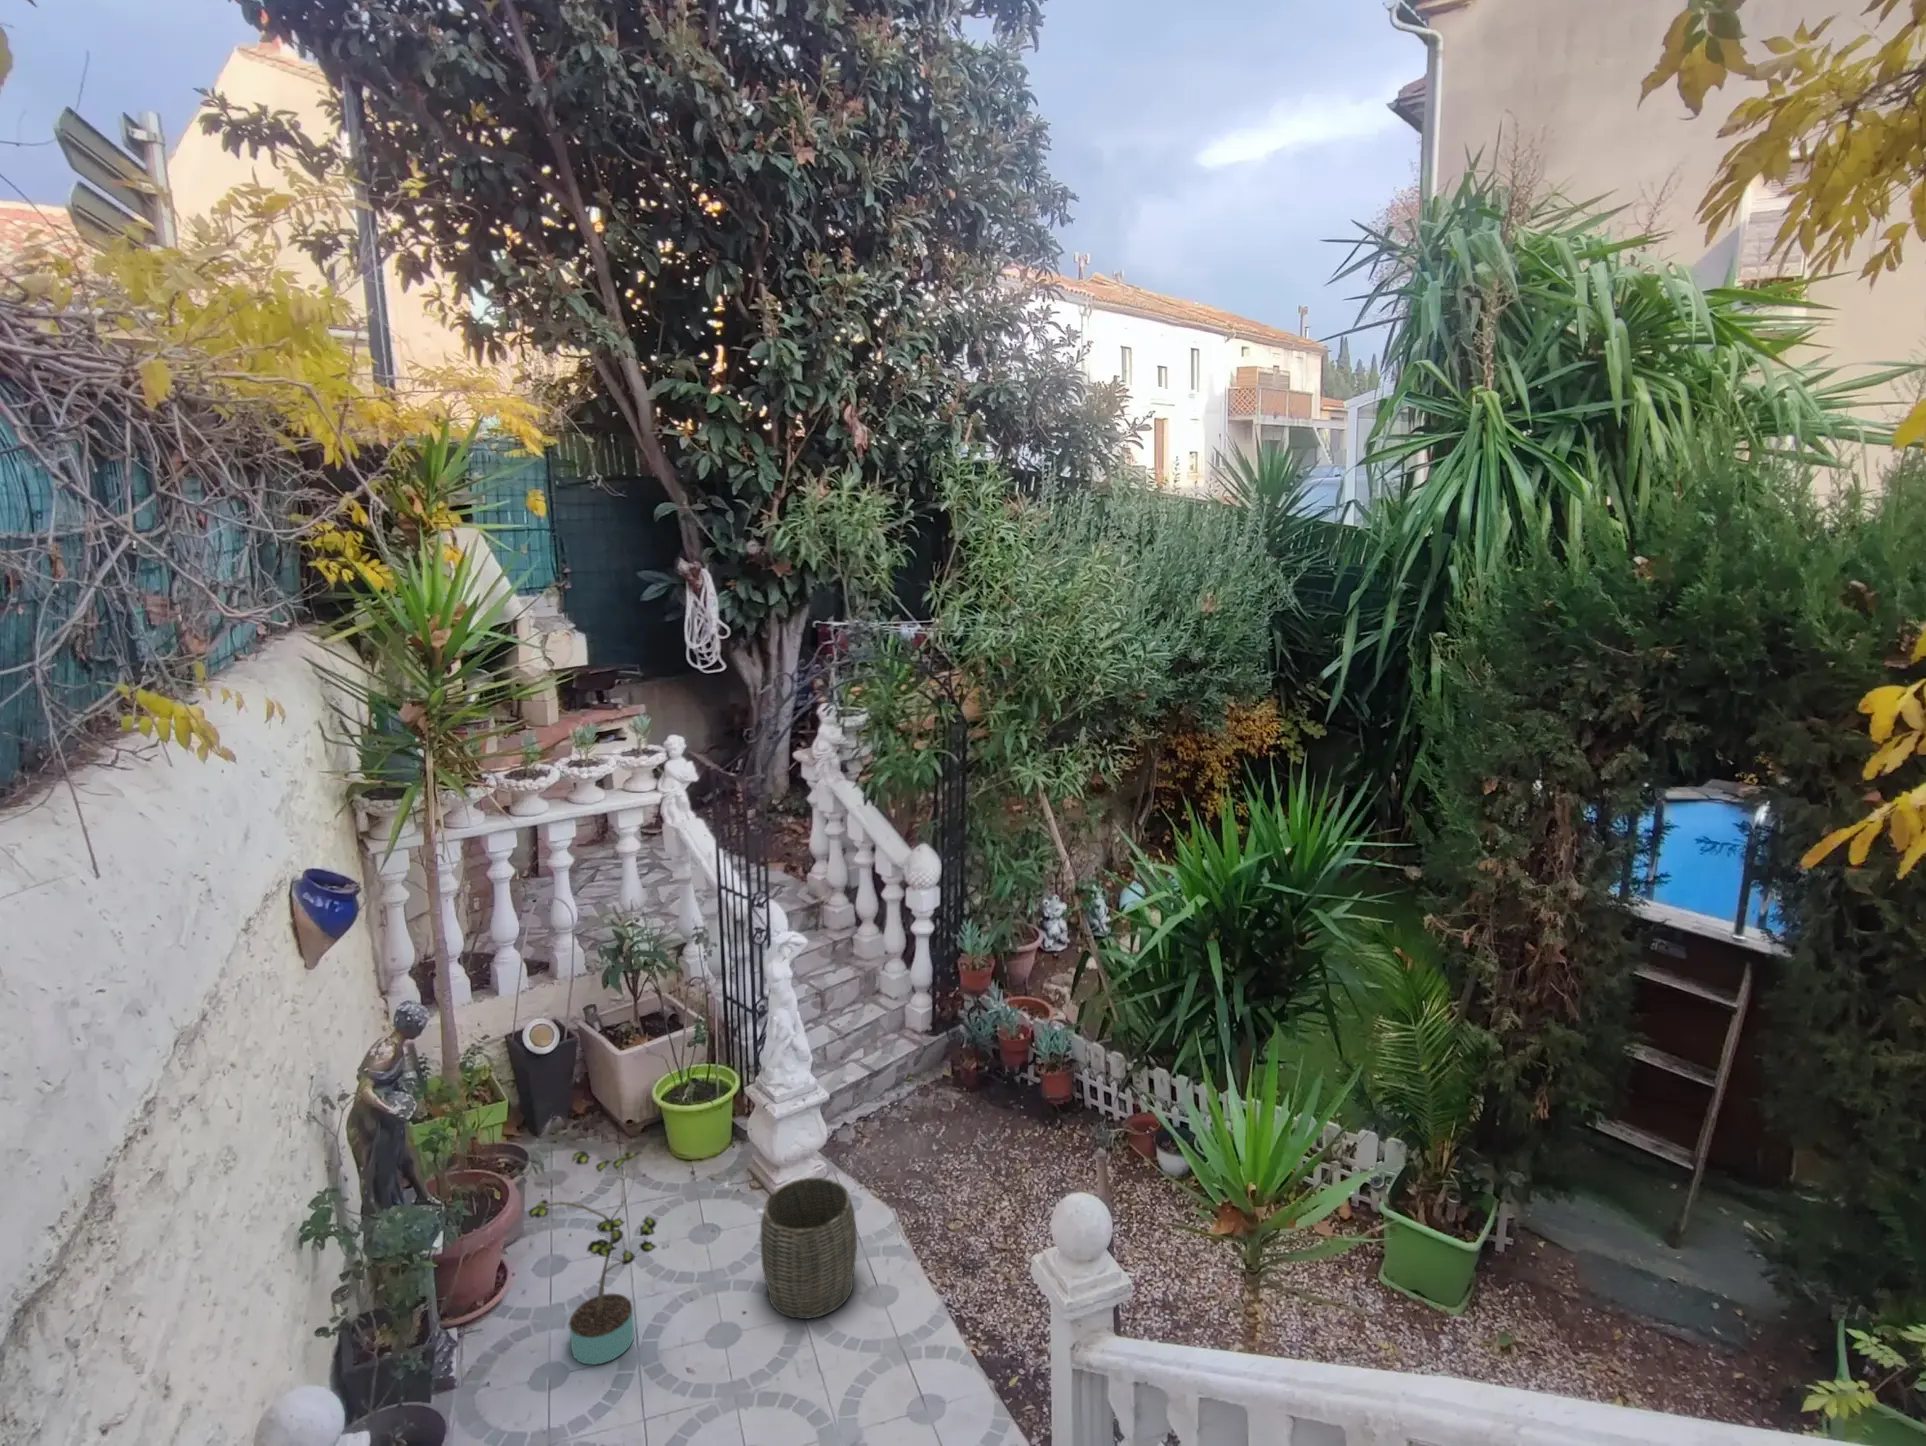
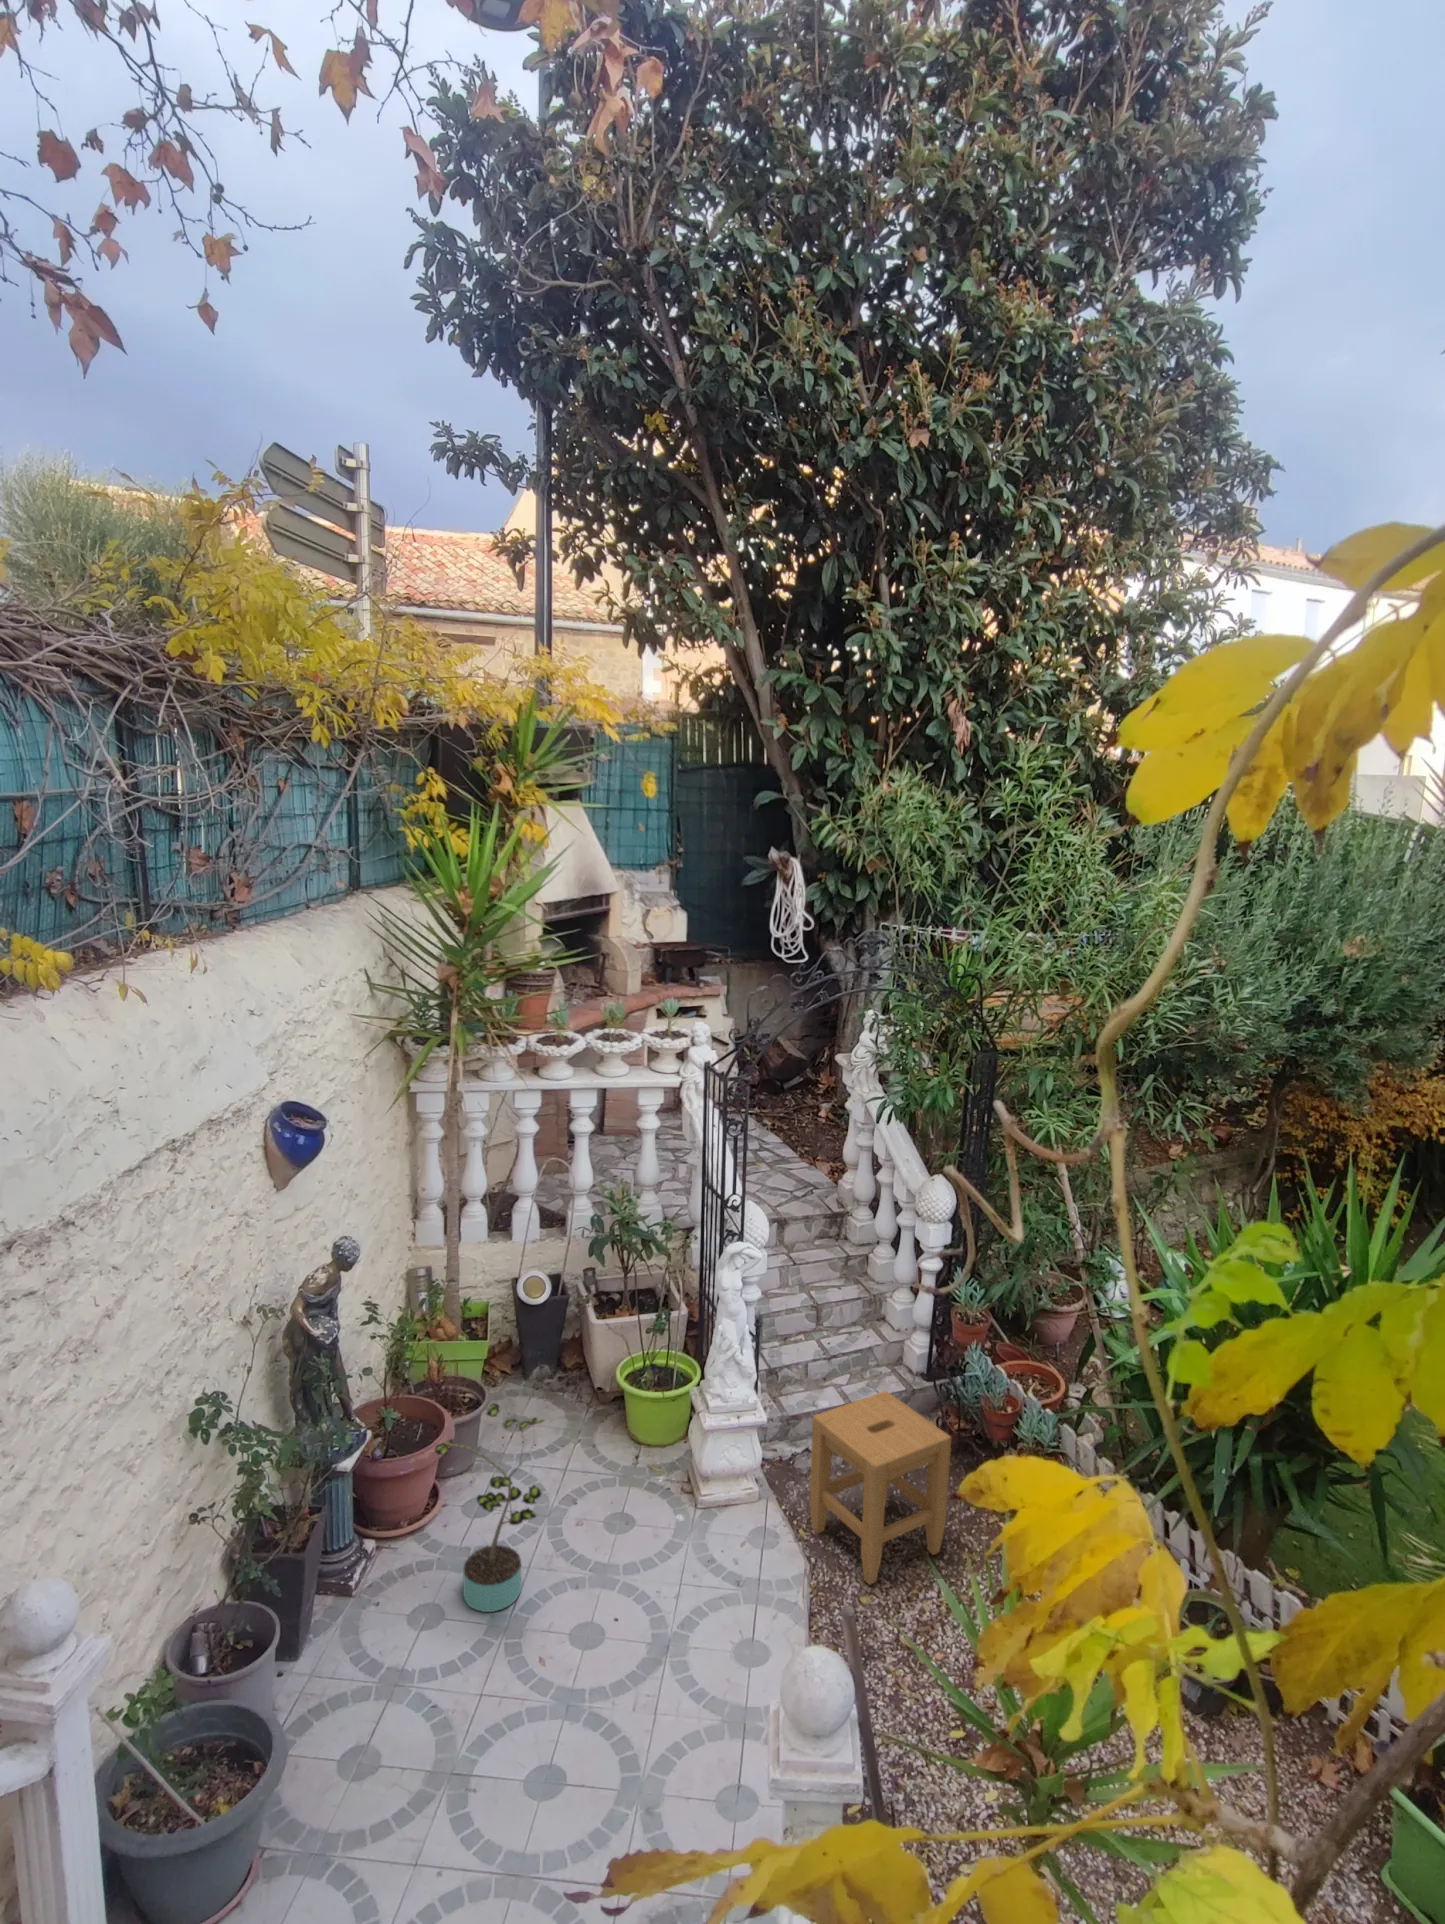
stool: none [876,1043,999,1212] -> present [809,1391,951,1584]
woven basket: present [760,1178,857,1319] -> none [644,1495,743,1646]

